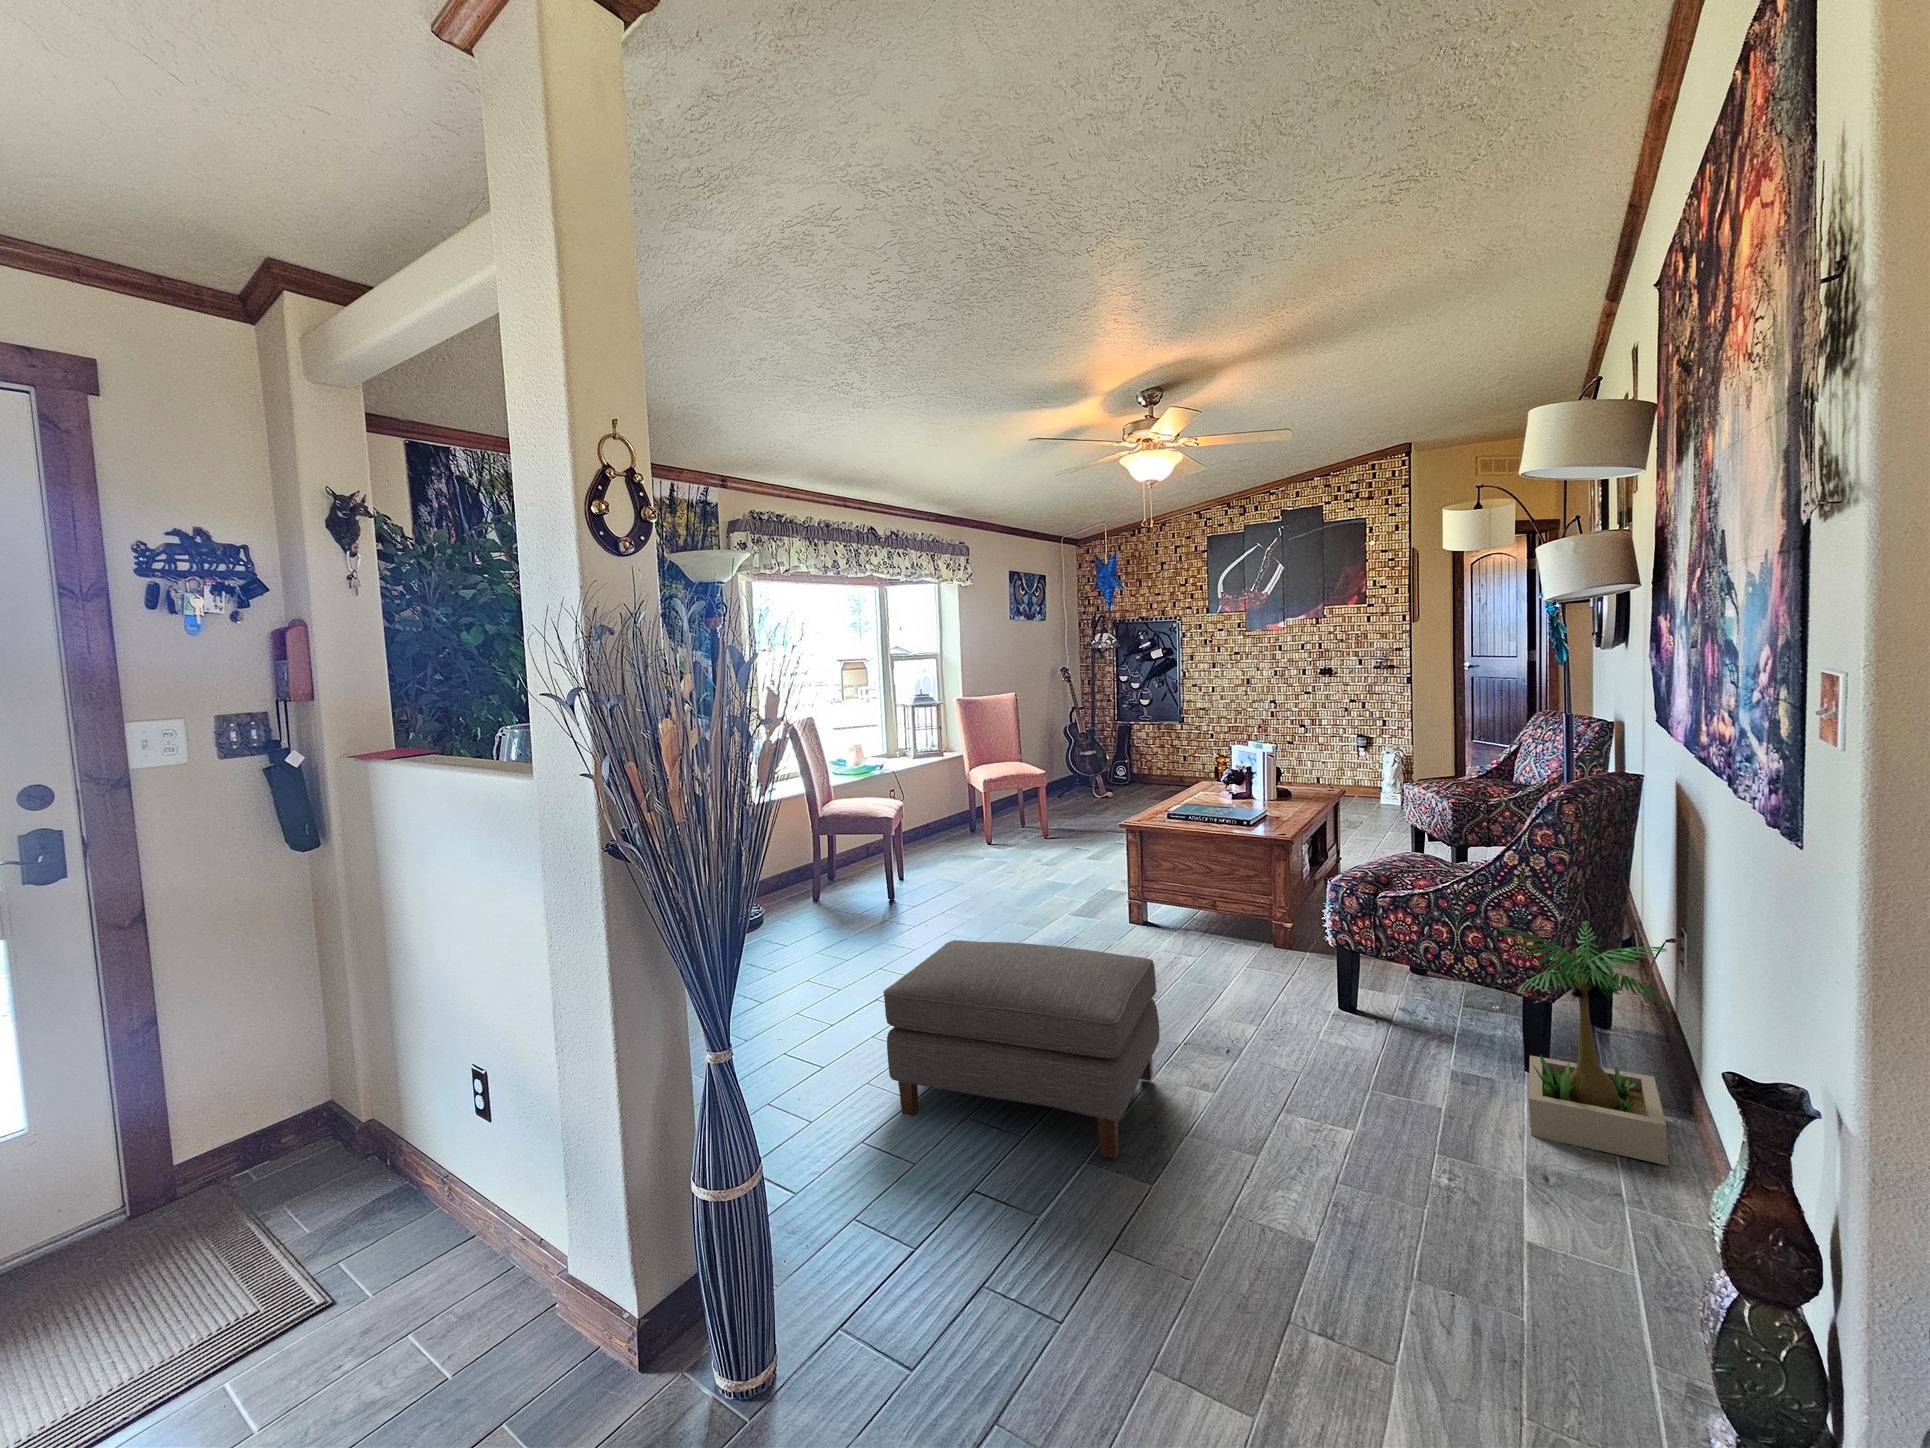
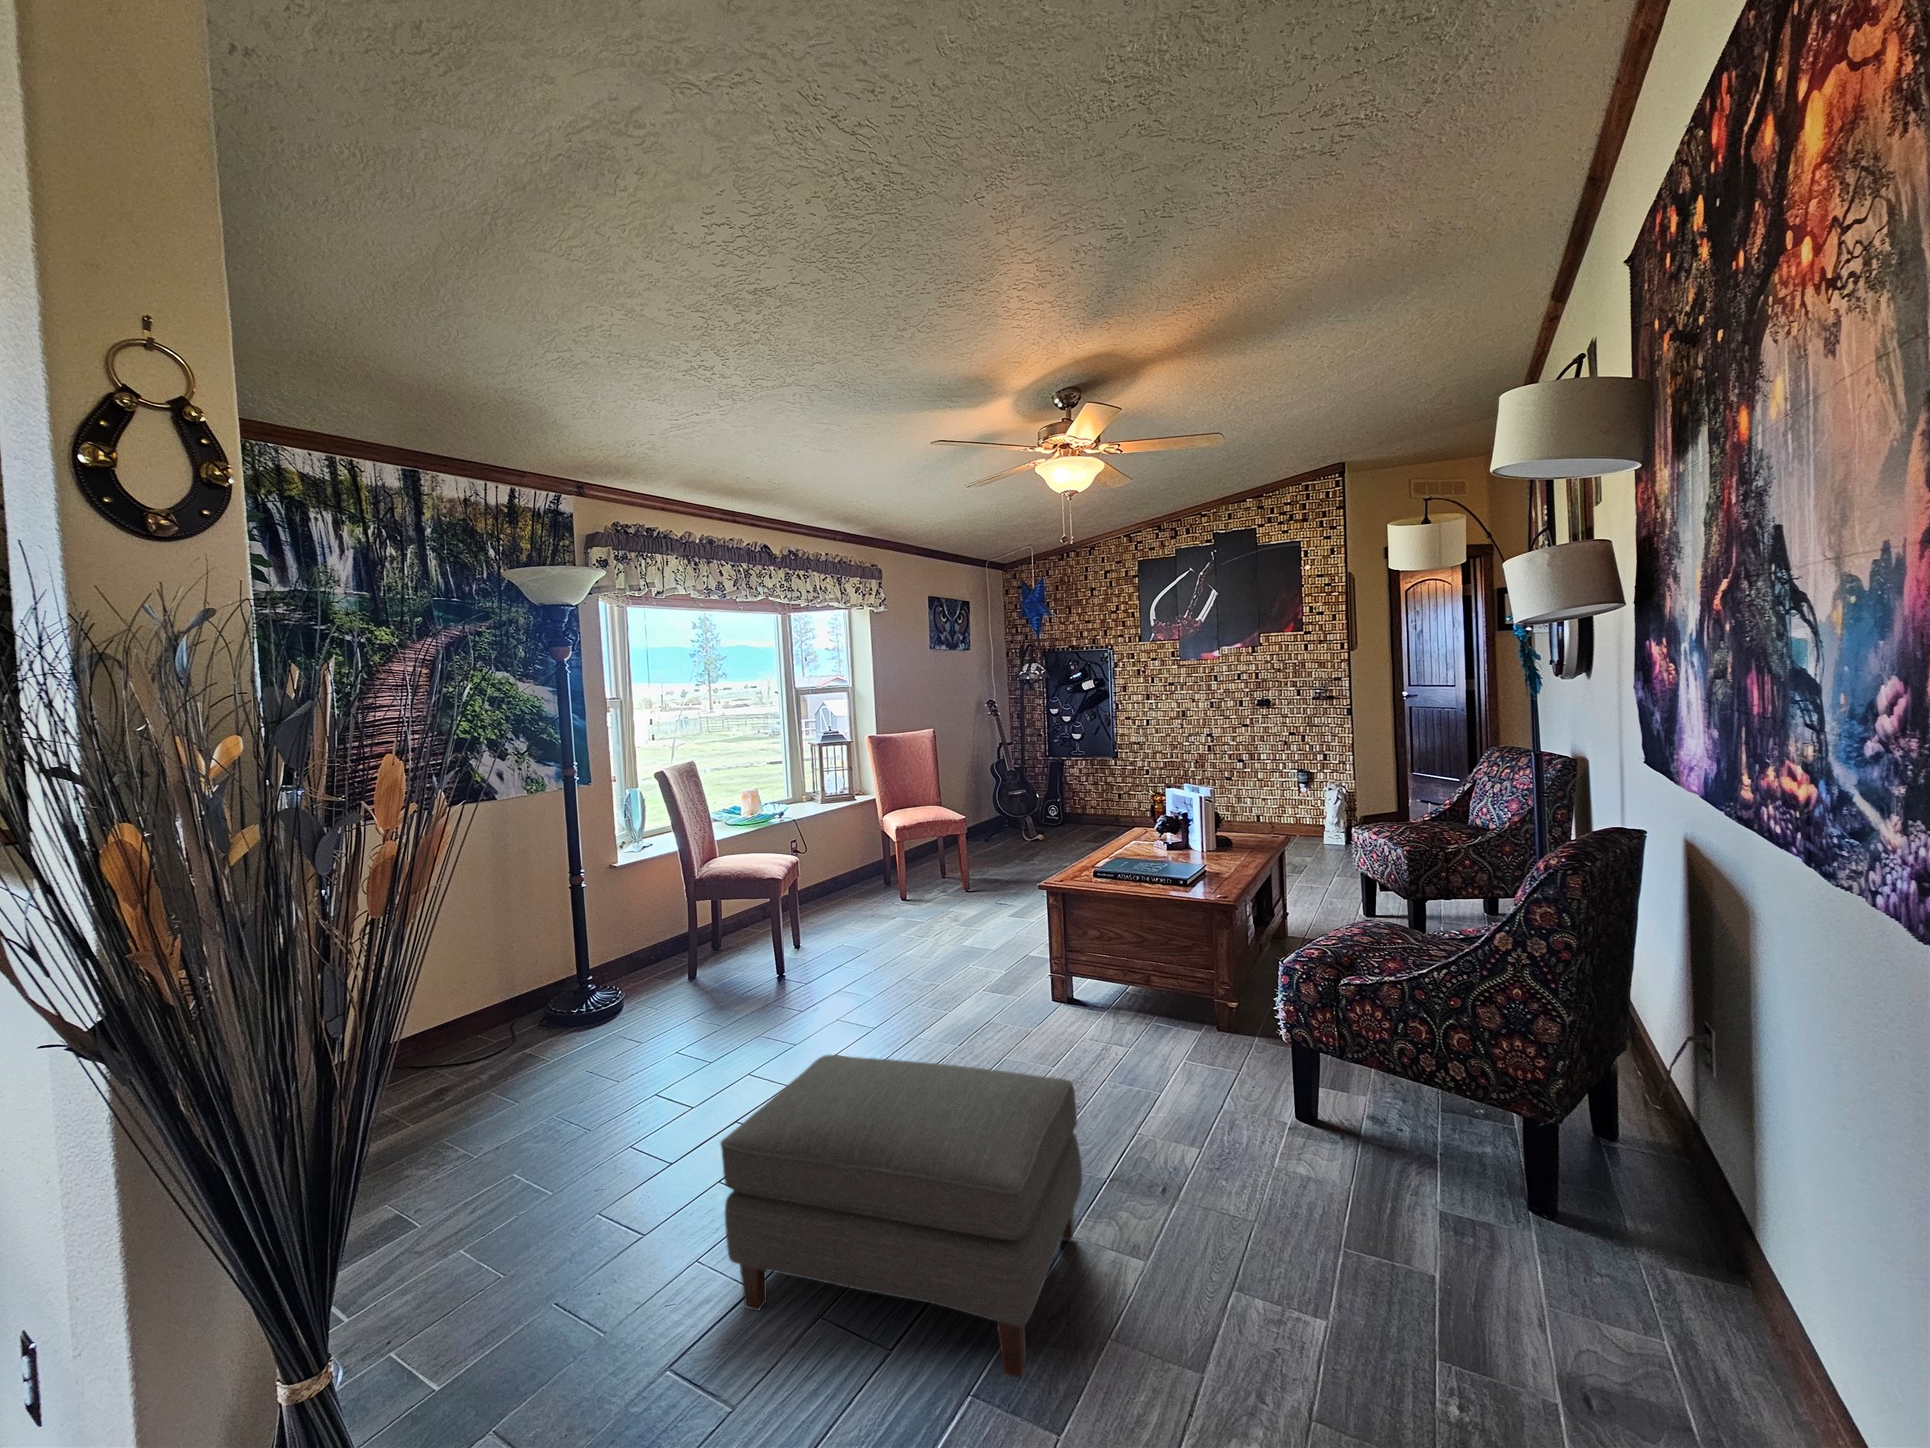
potted plant: present [1499,921,1670,1166] -> none [1479,1016,1737,1353]

